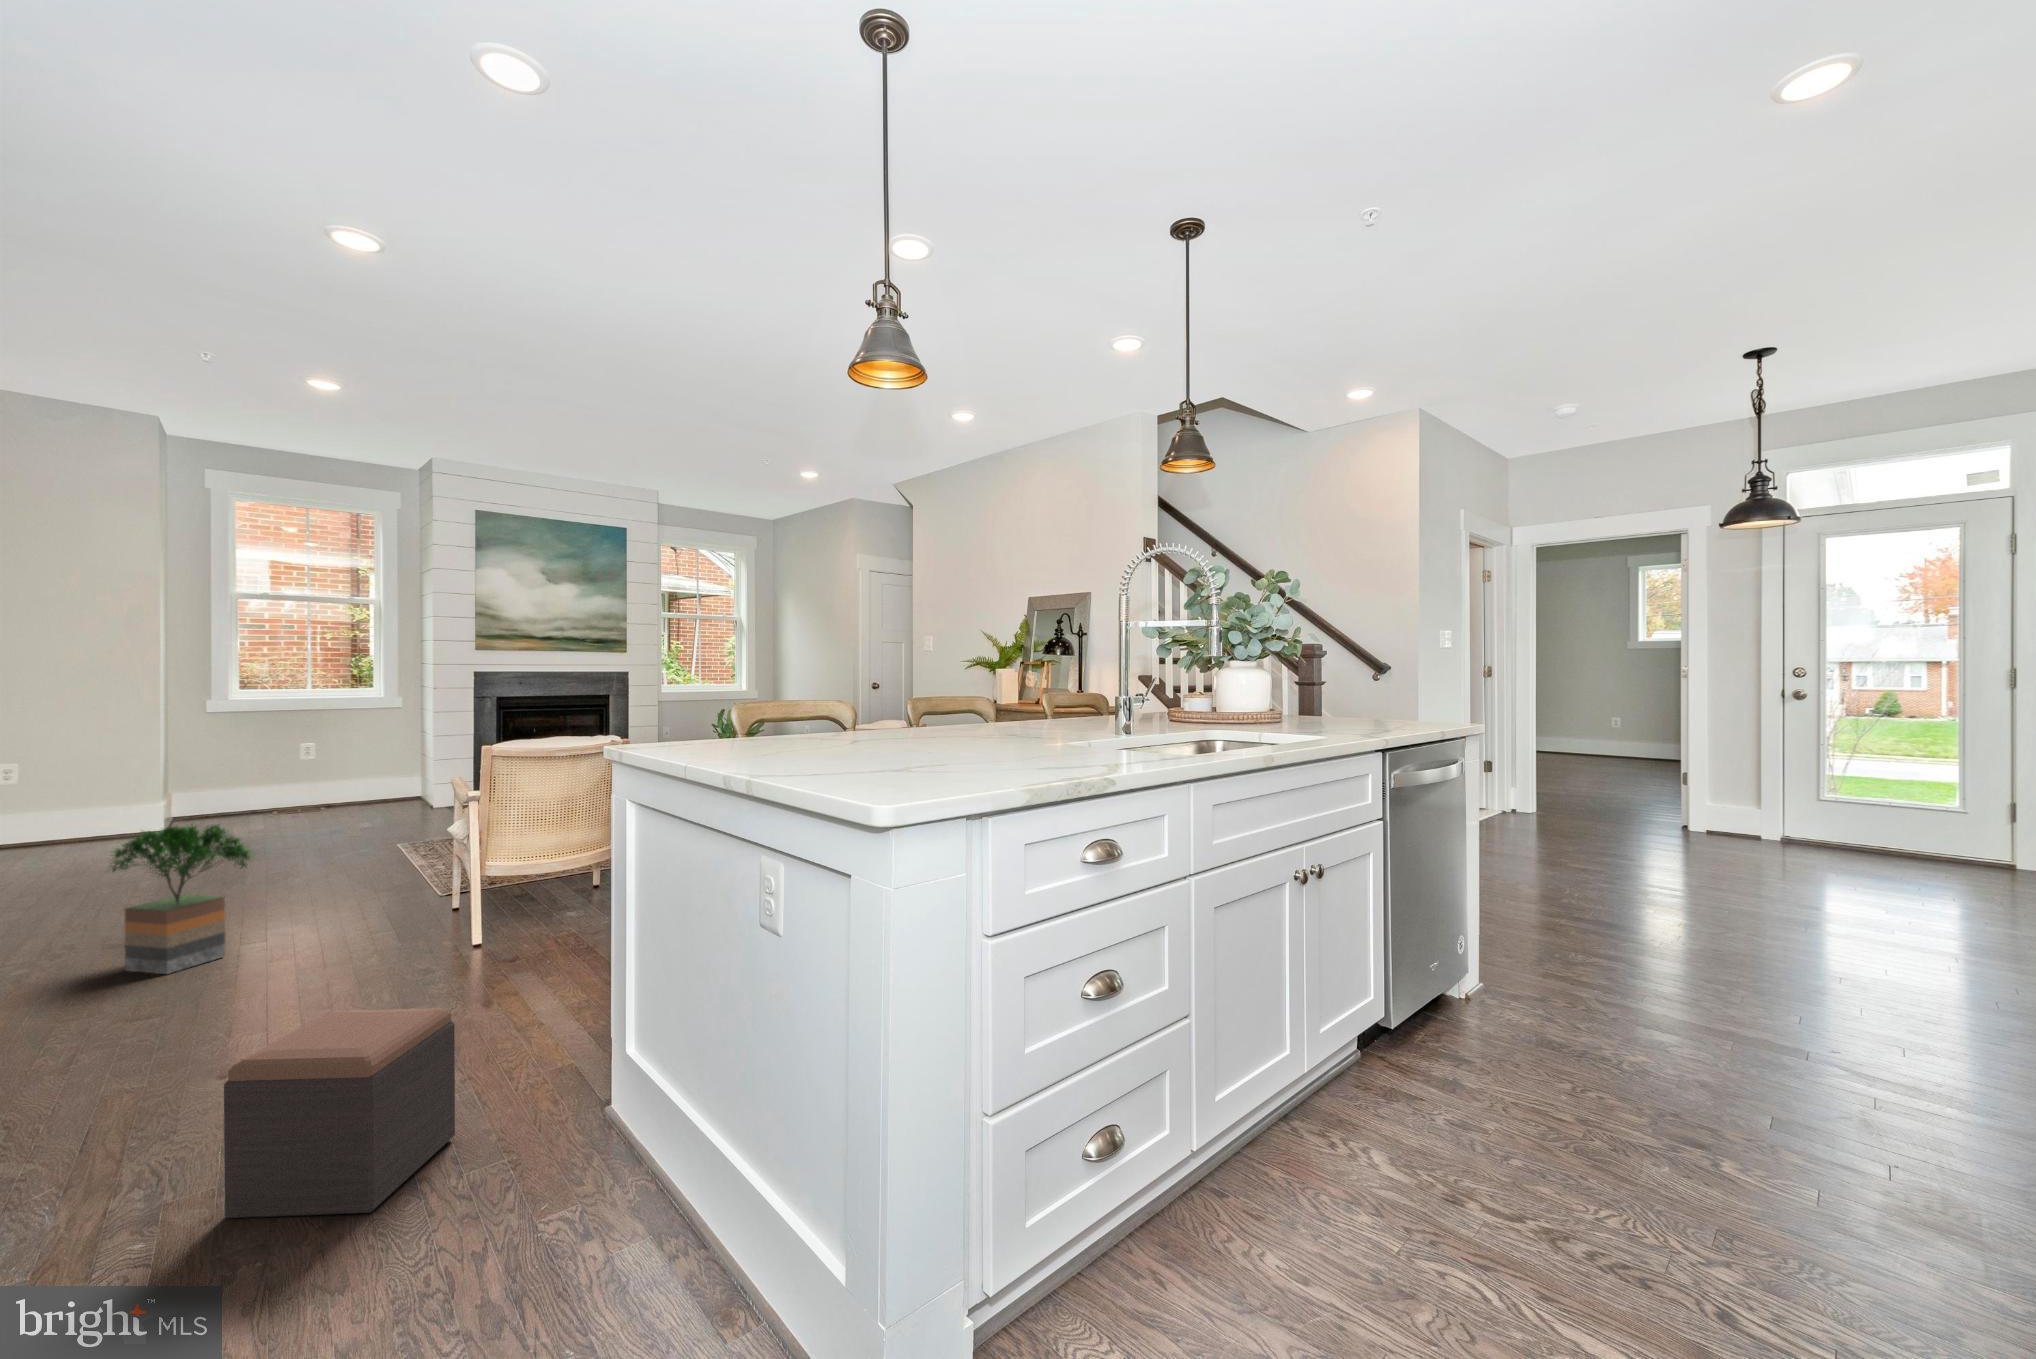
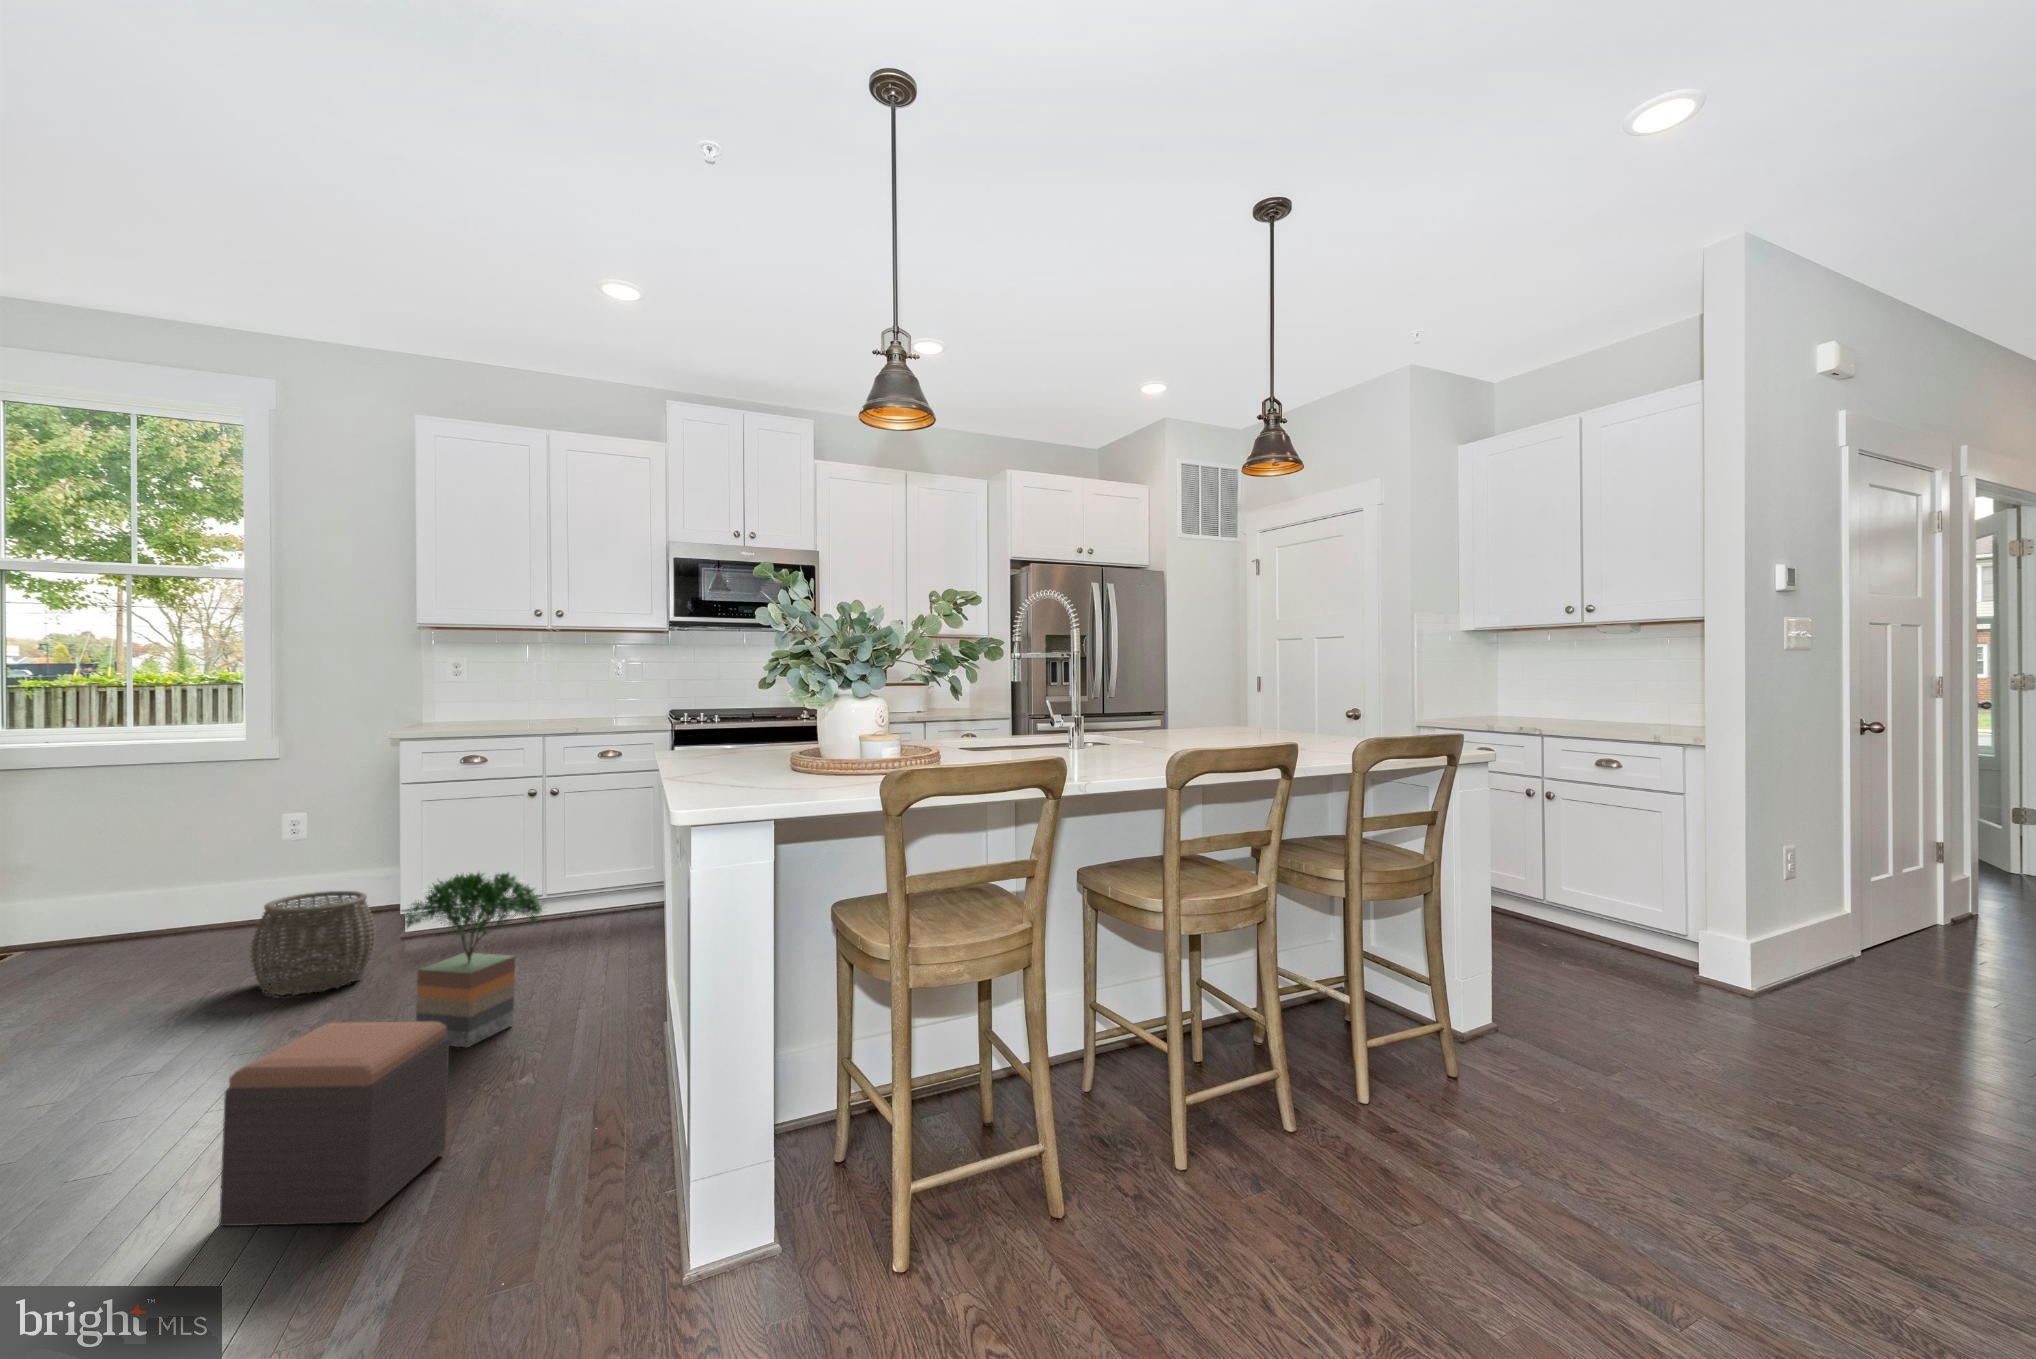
potted tree: present [109,824,252,974] -> present [404,873,543,1047]
woven basket: none [265,872,391,977] -> present [250,891,376,996]

